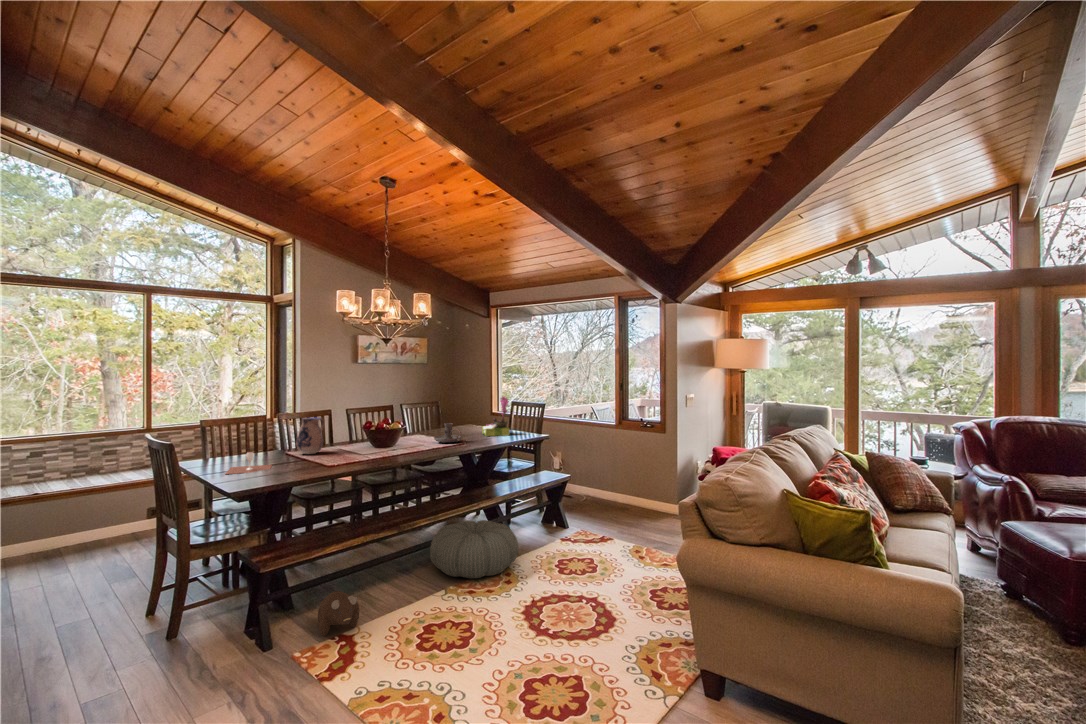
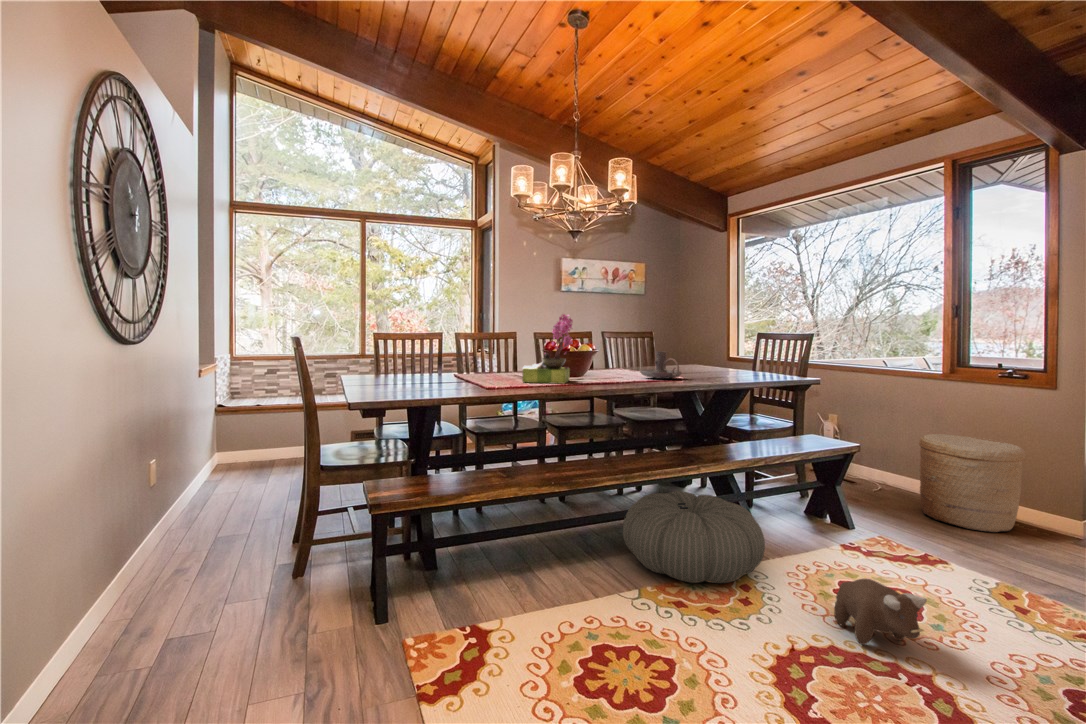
flower arrangement: present [482,396,510,436] -> present [522,314,573,384]
ceramic pitcher: present [296,417,324,454] -> none [464,333,498,378]
wine glass: present [226,452,272,474] -> none [361,362,424,388]
woven basket: none [603,462,651,518] -> present [919,434,1026,532]
plush toy: present [318,591,359,636] -> present [834,579,927,645]

